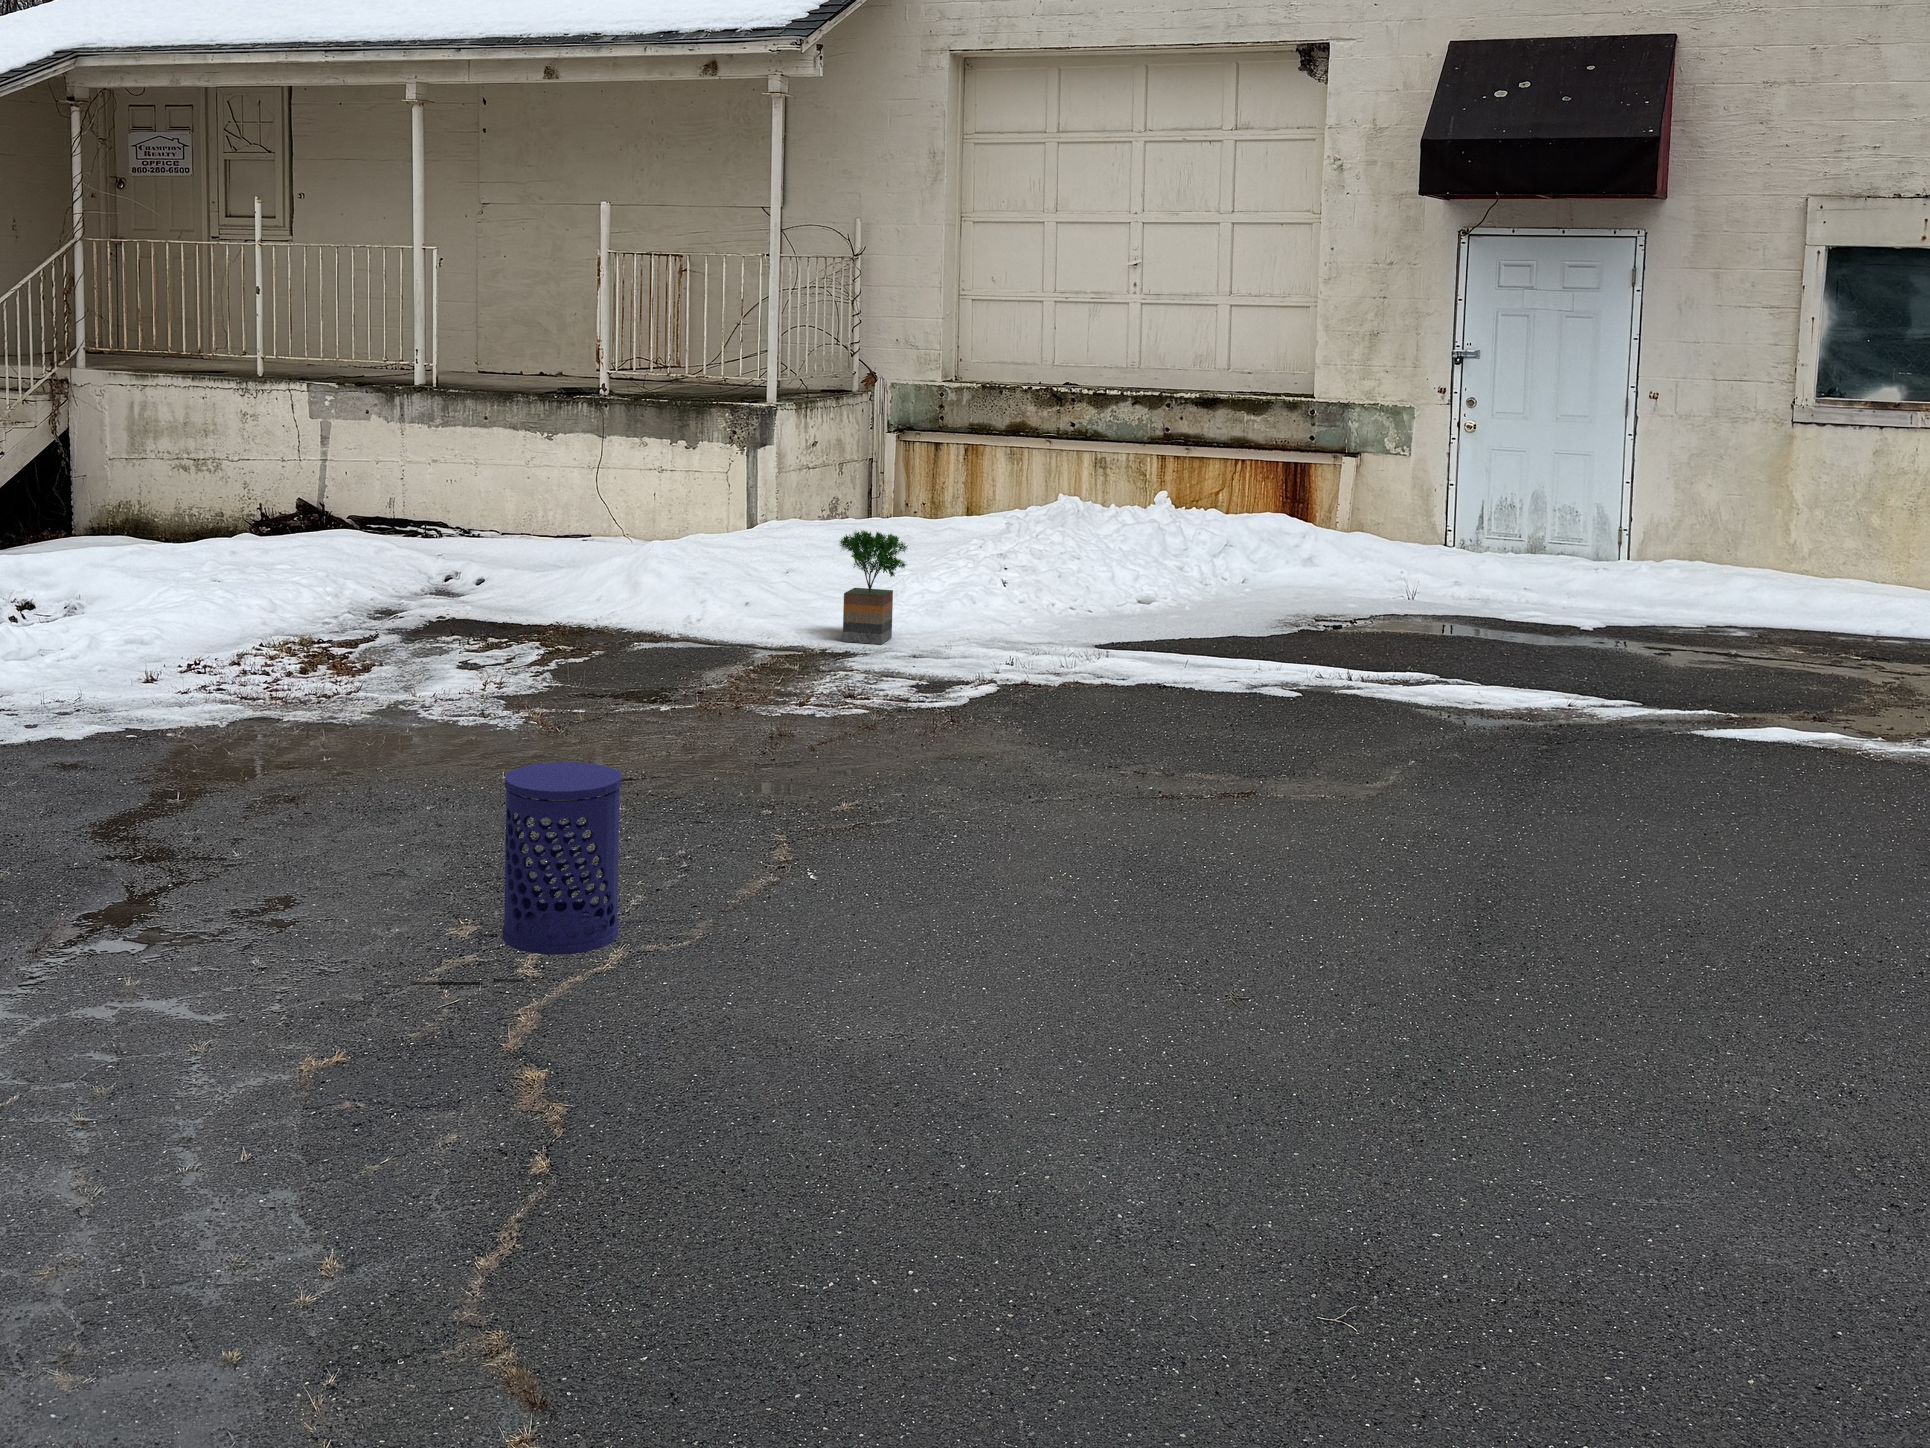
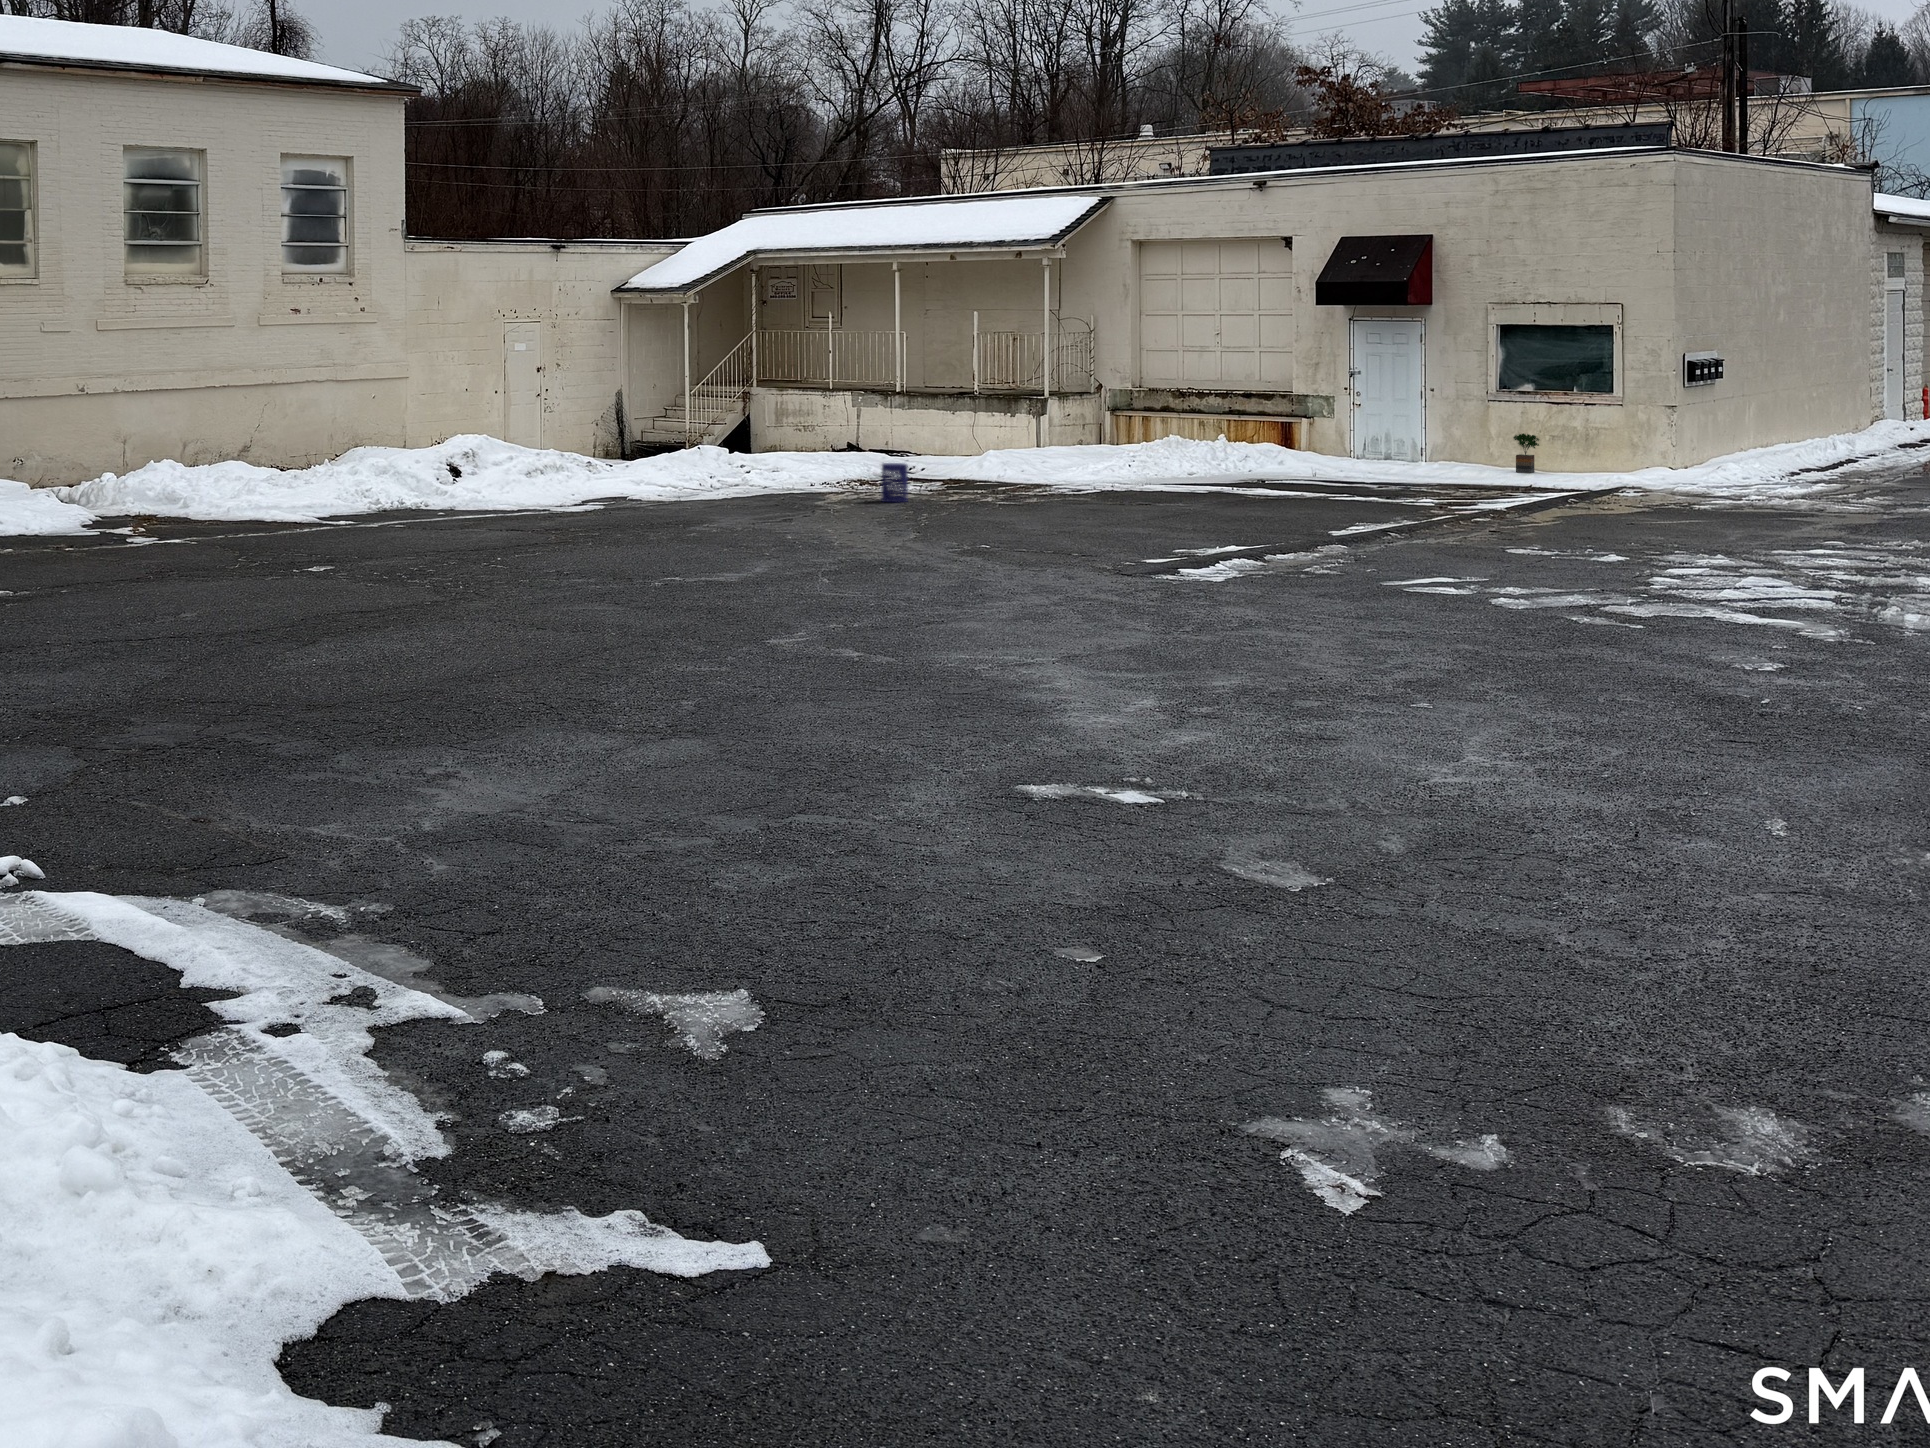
potted tree: present [840,531,908,644] -> present [1513,433,1539,473]

